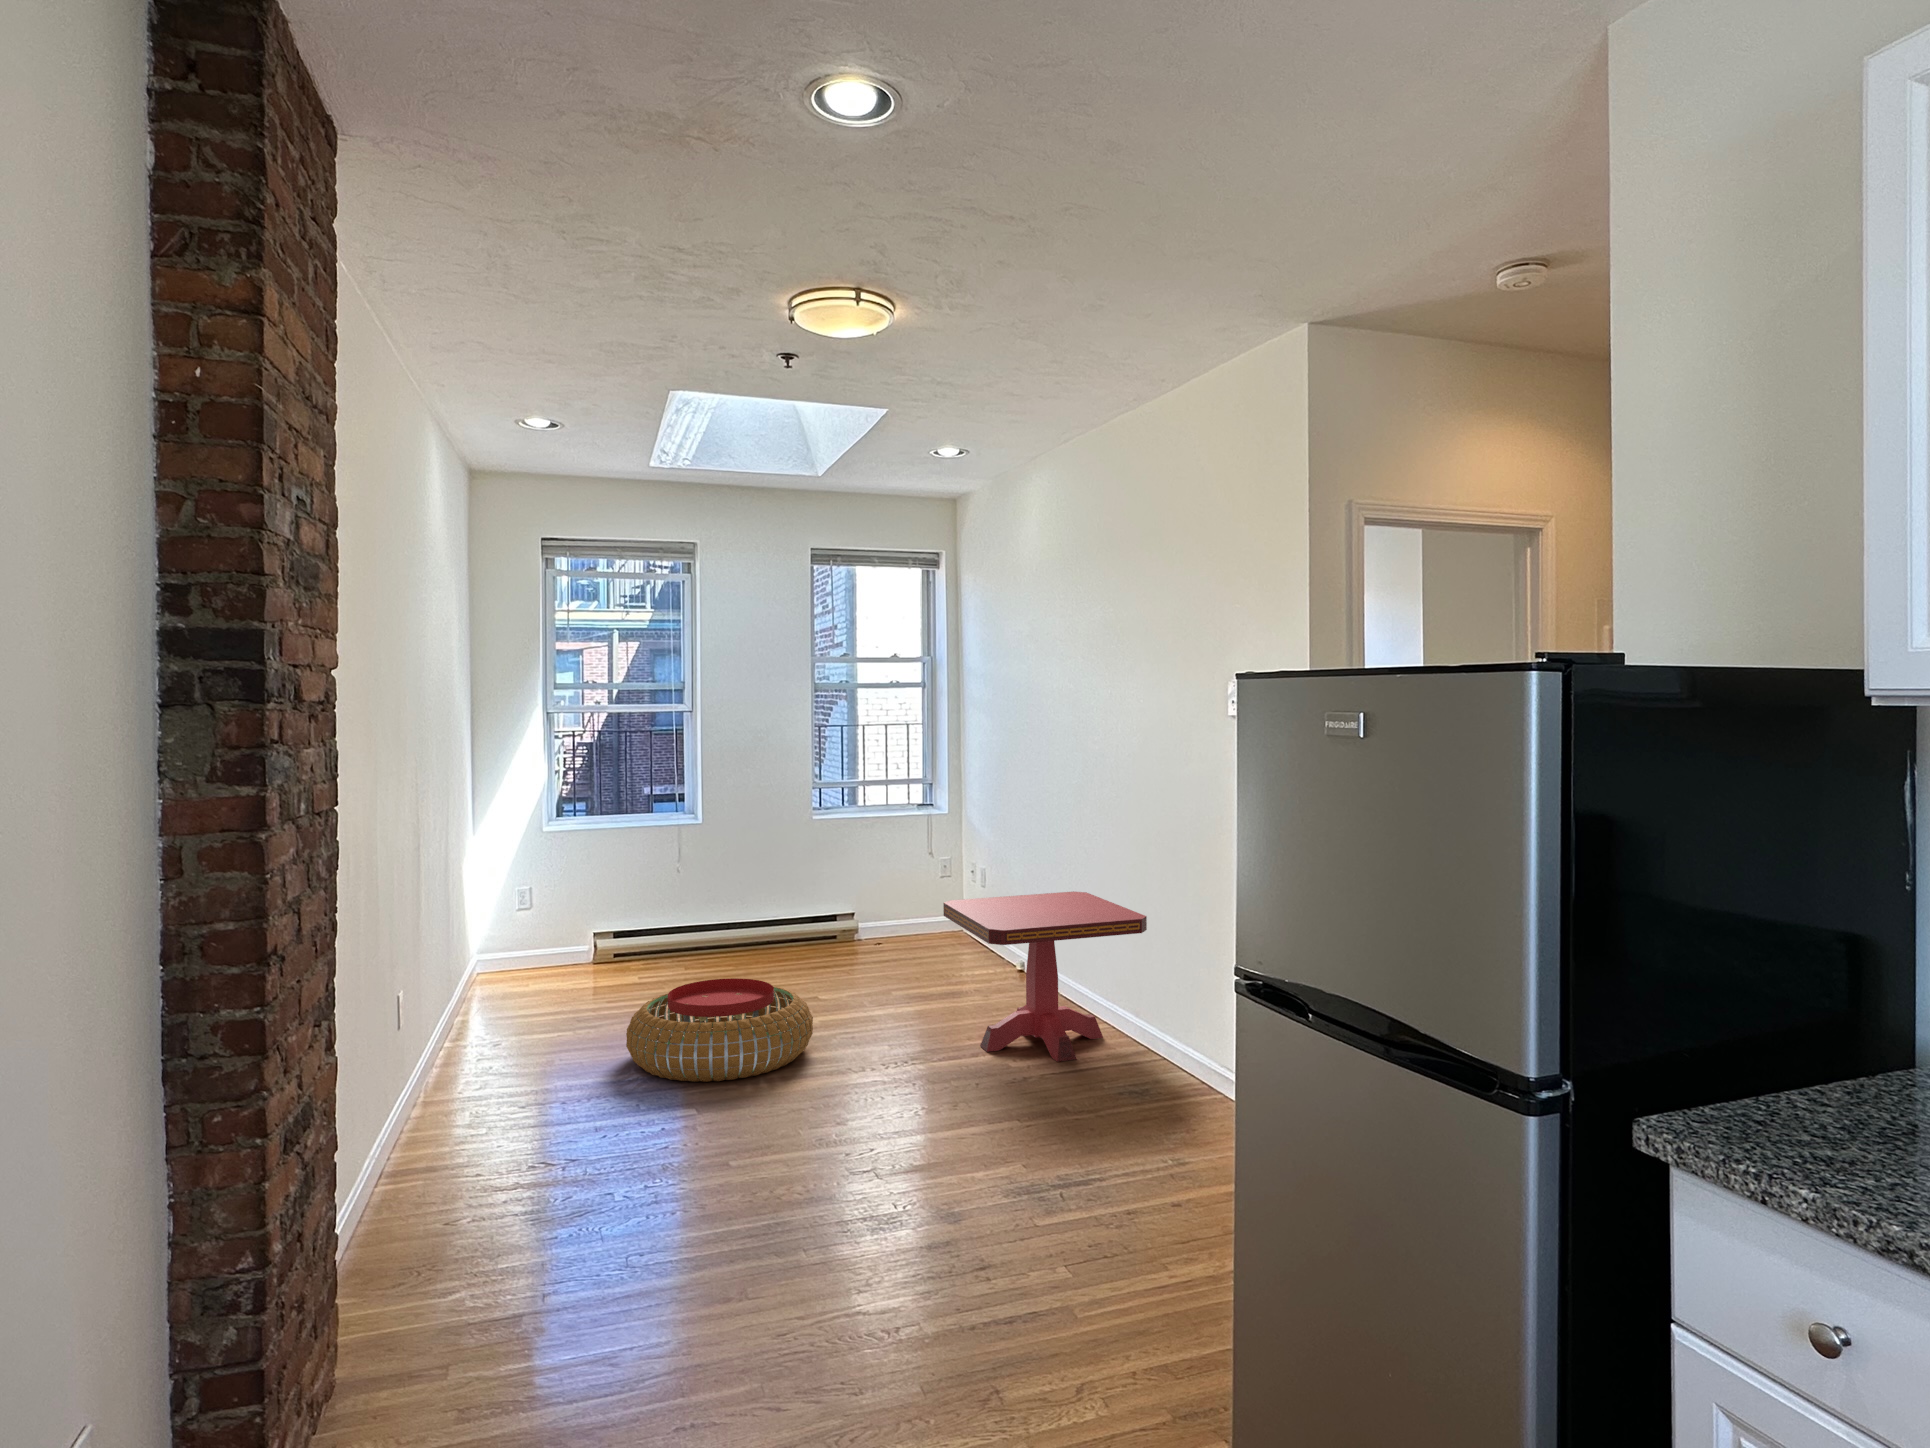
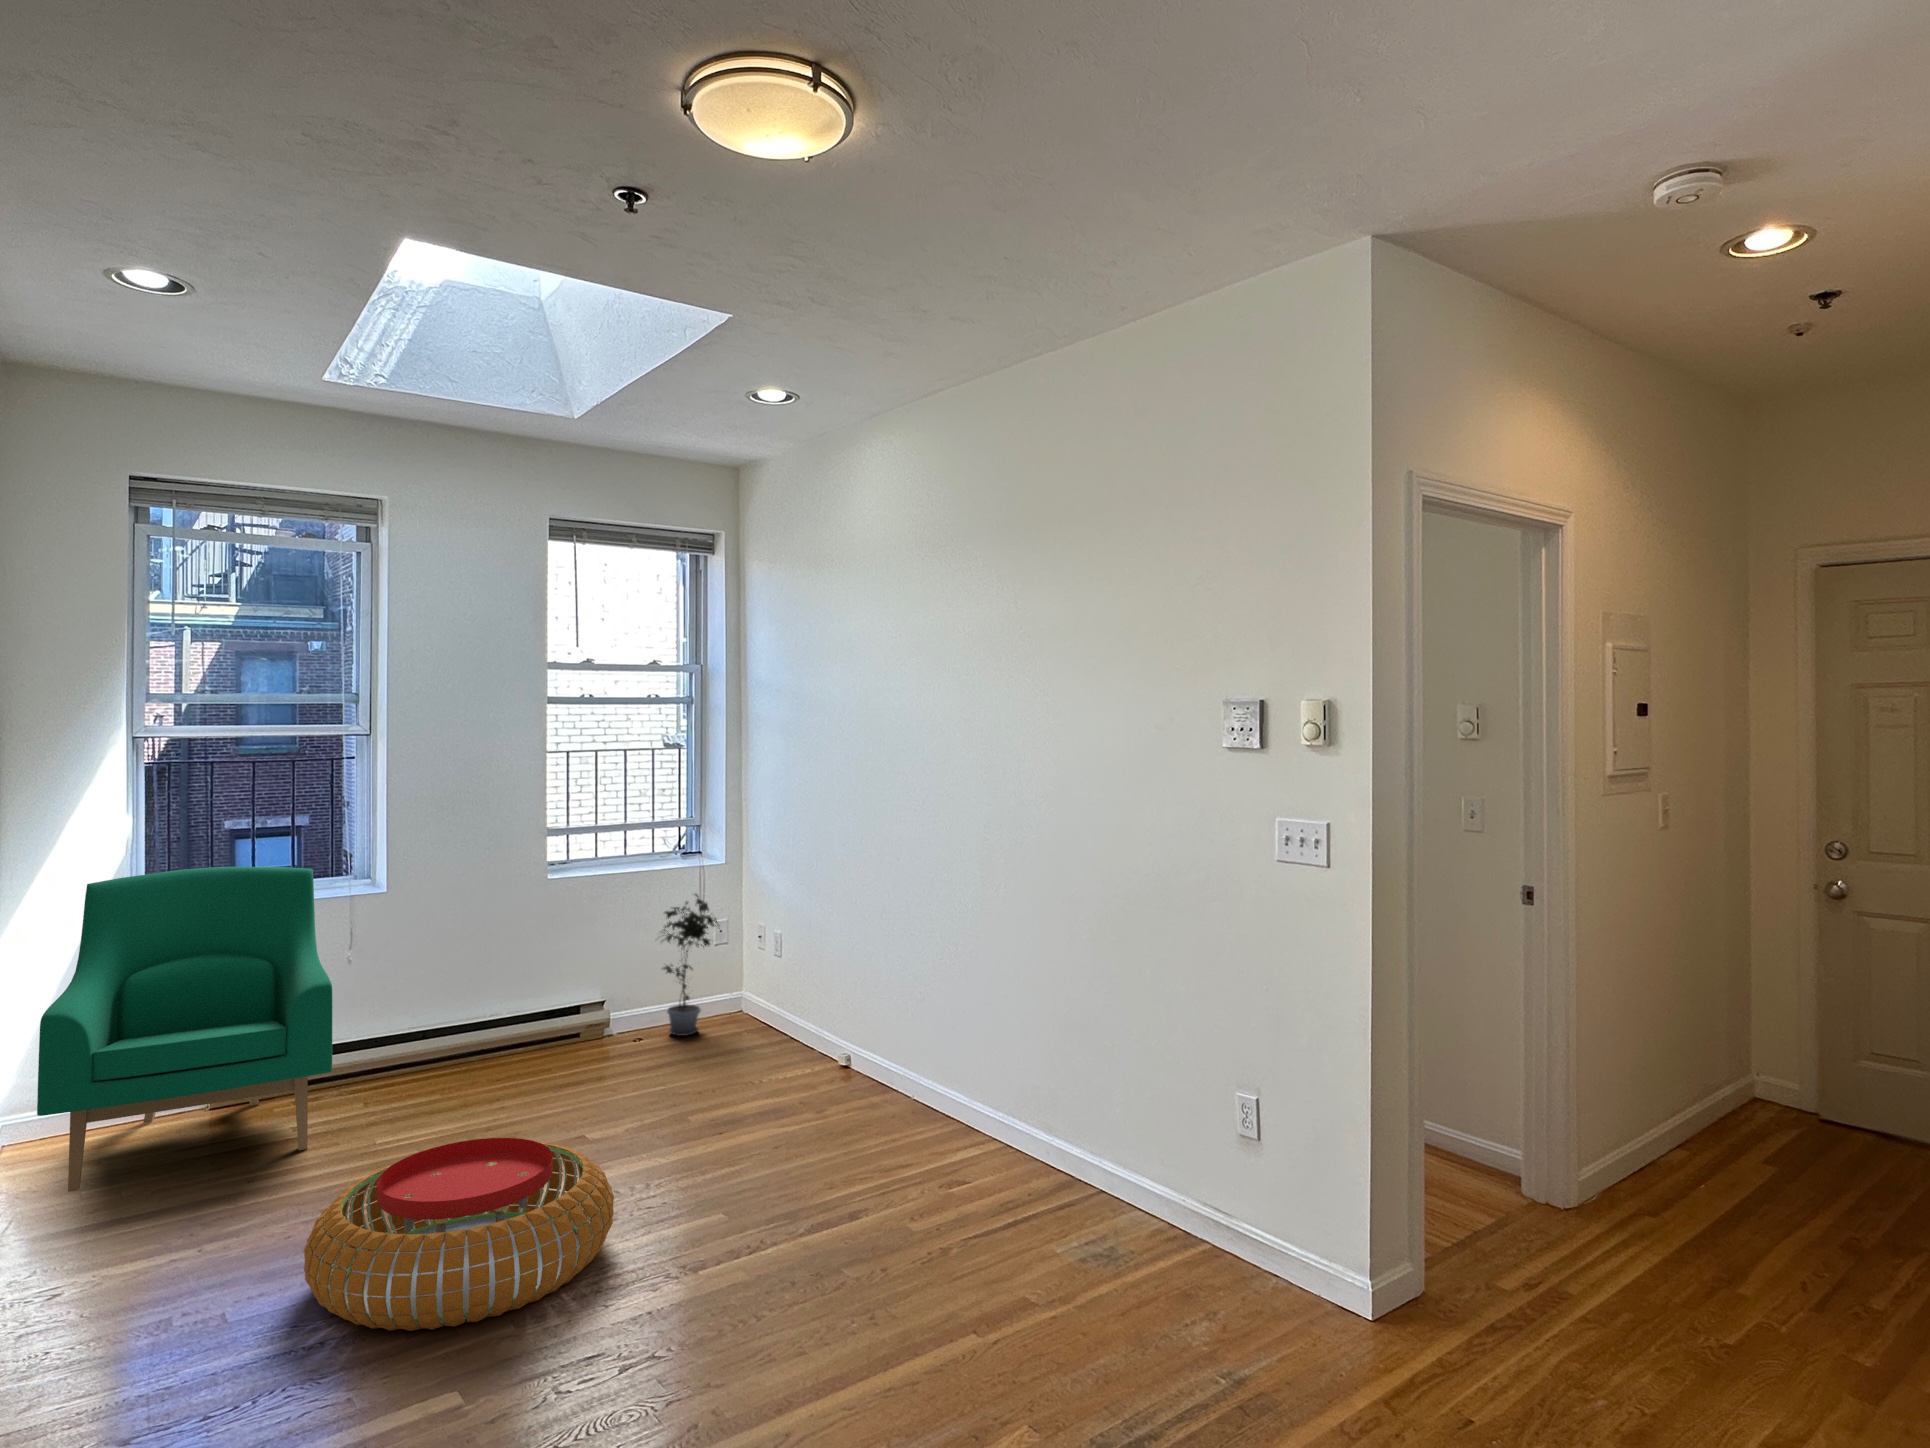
armchair: none [493,801,660,999] -> present [37,867,332,1192]
potted plant: none [891,835,938,944] -> present [663,894,720,1036]
side table: present [943,891,1147,1062] -> none [791,969,1077,1213]

